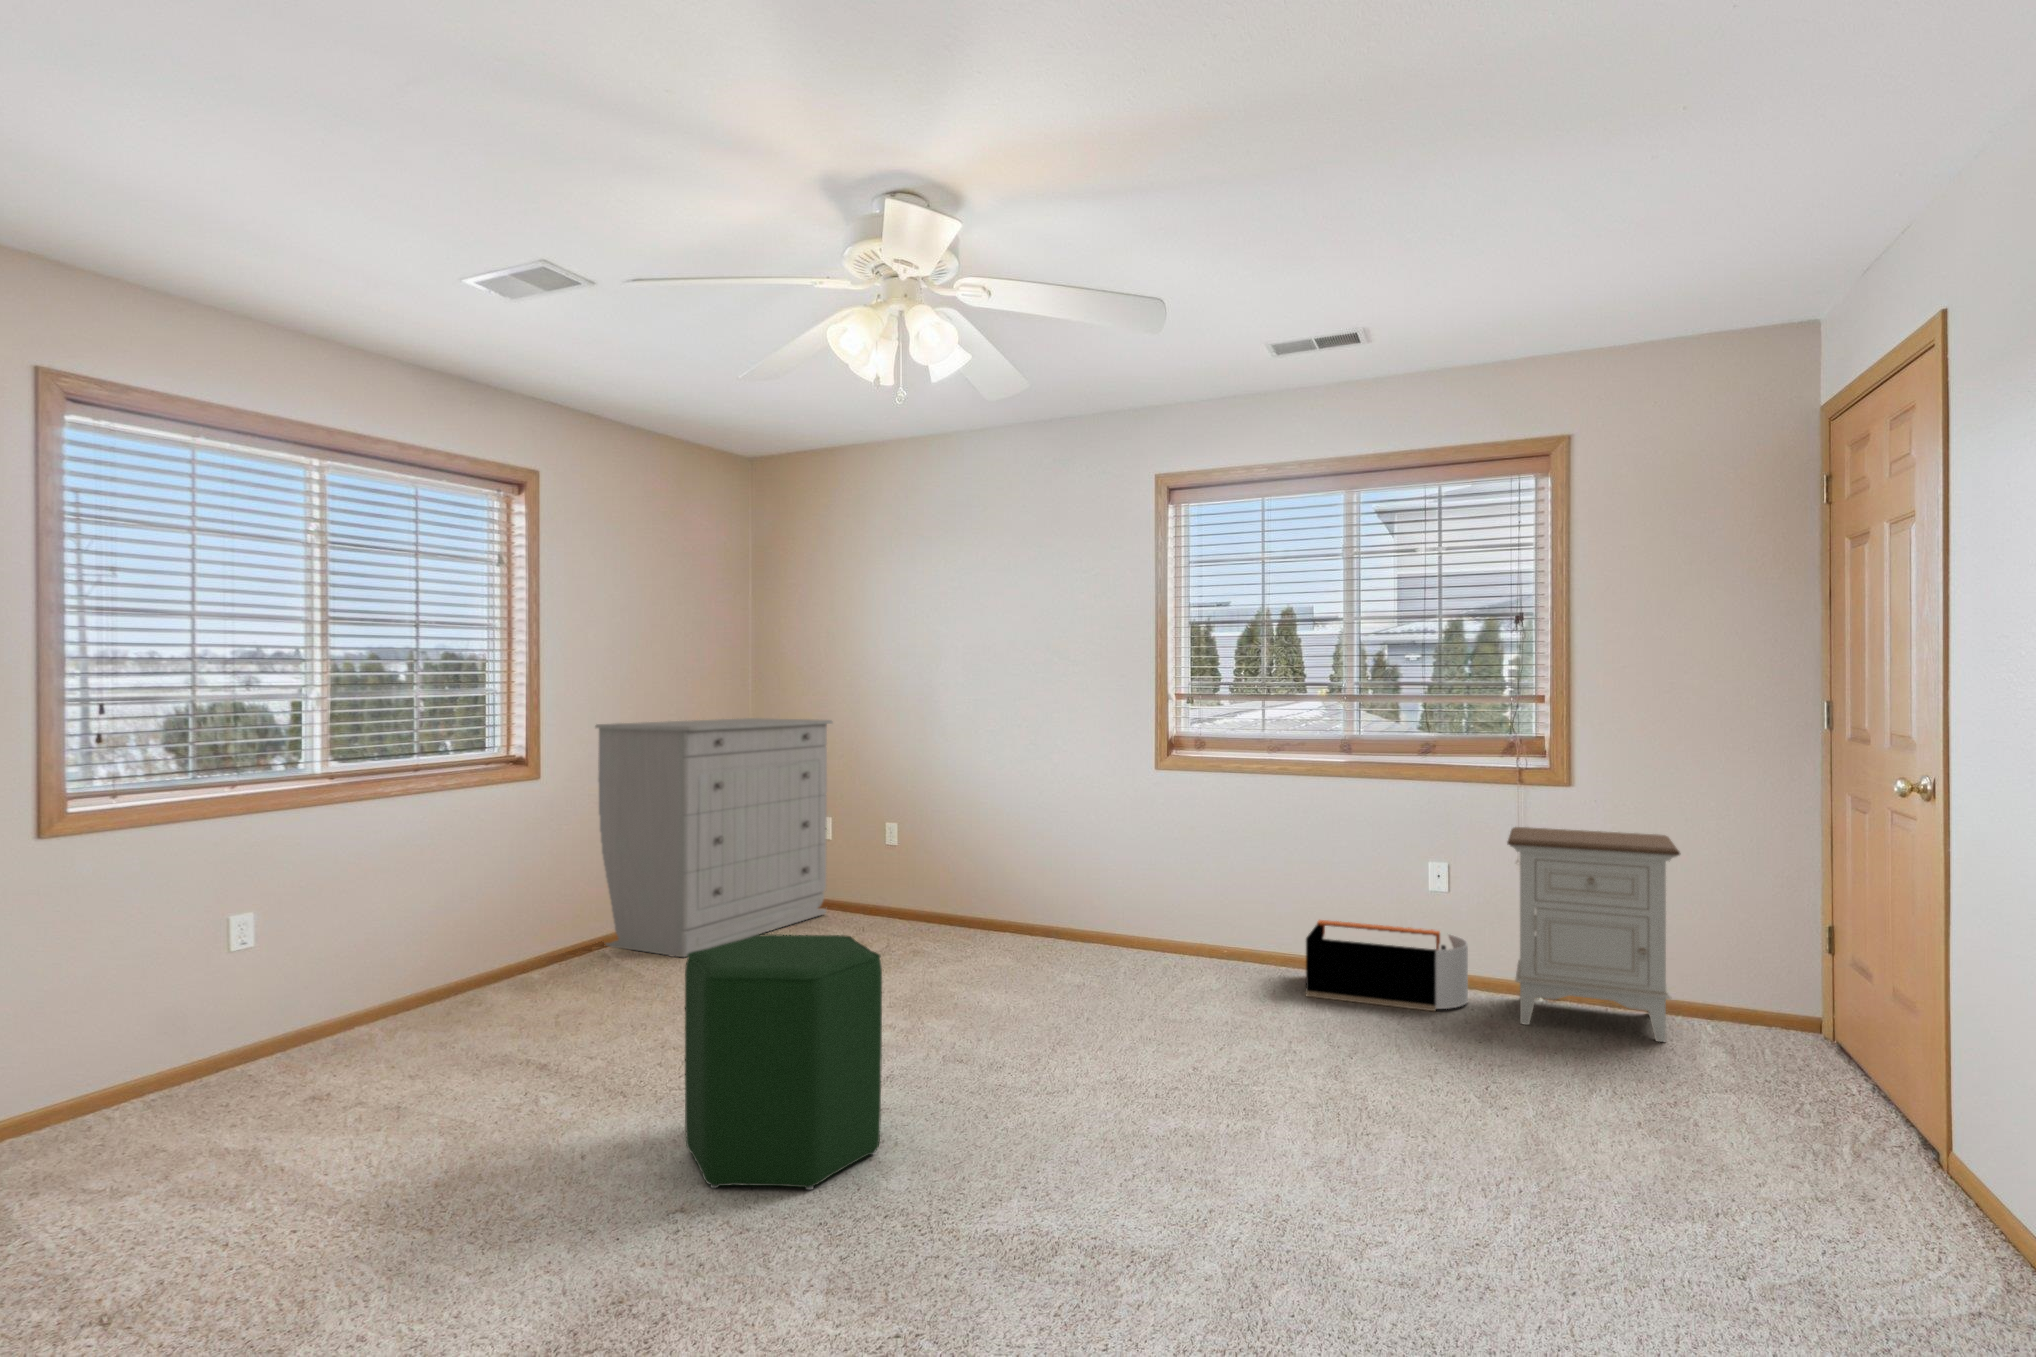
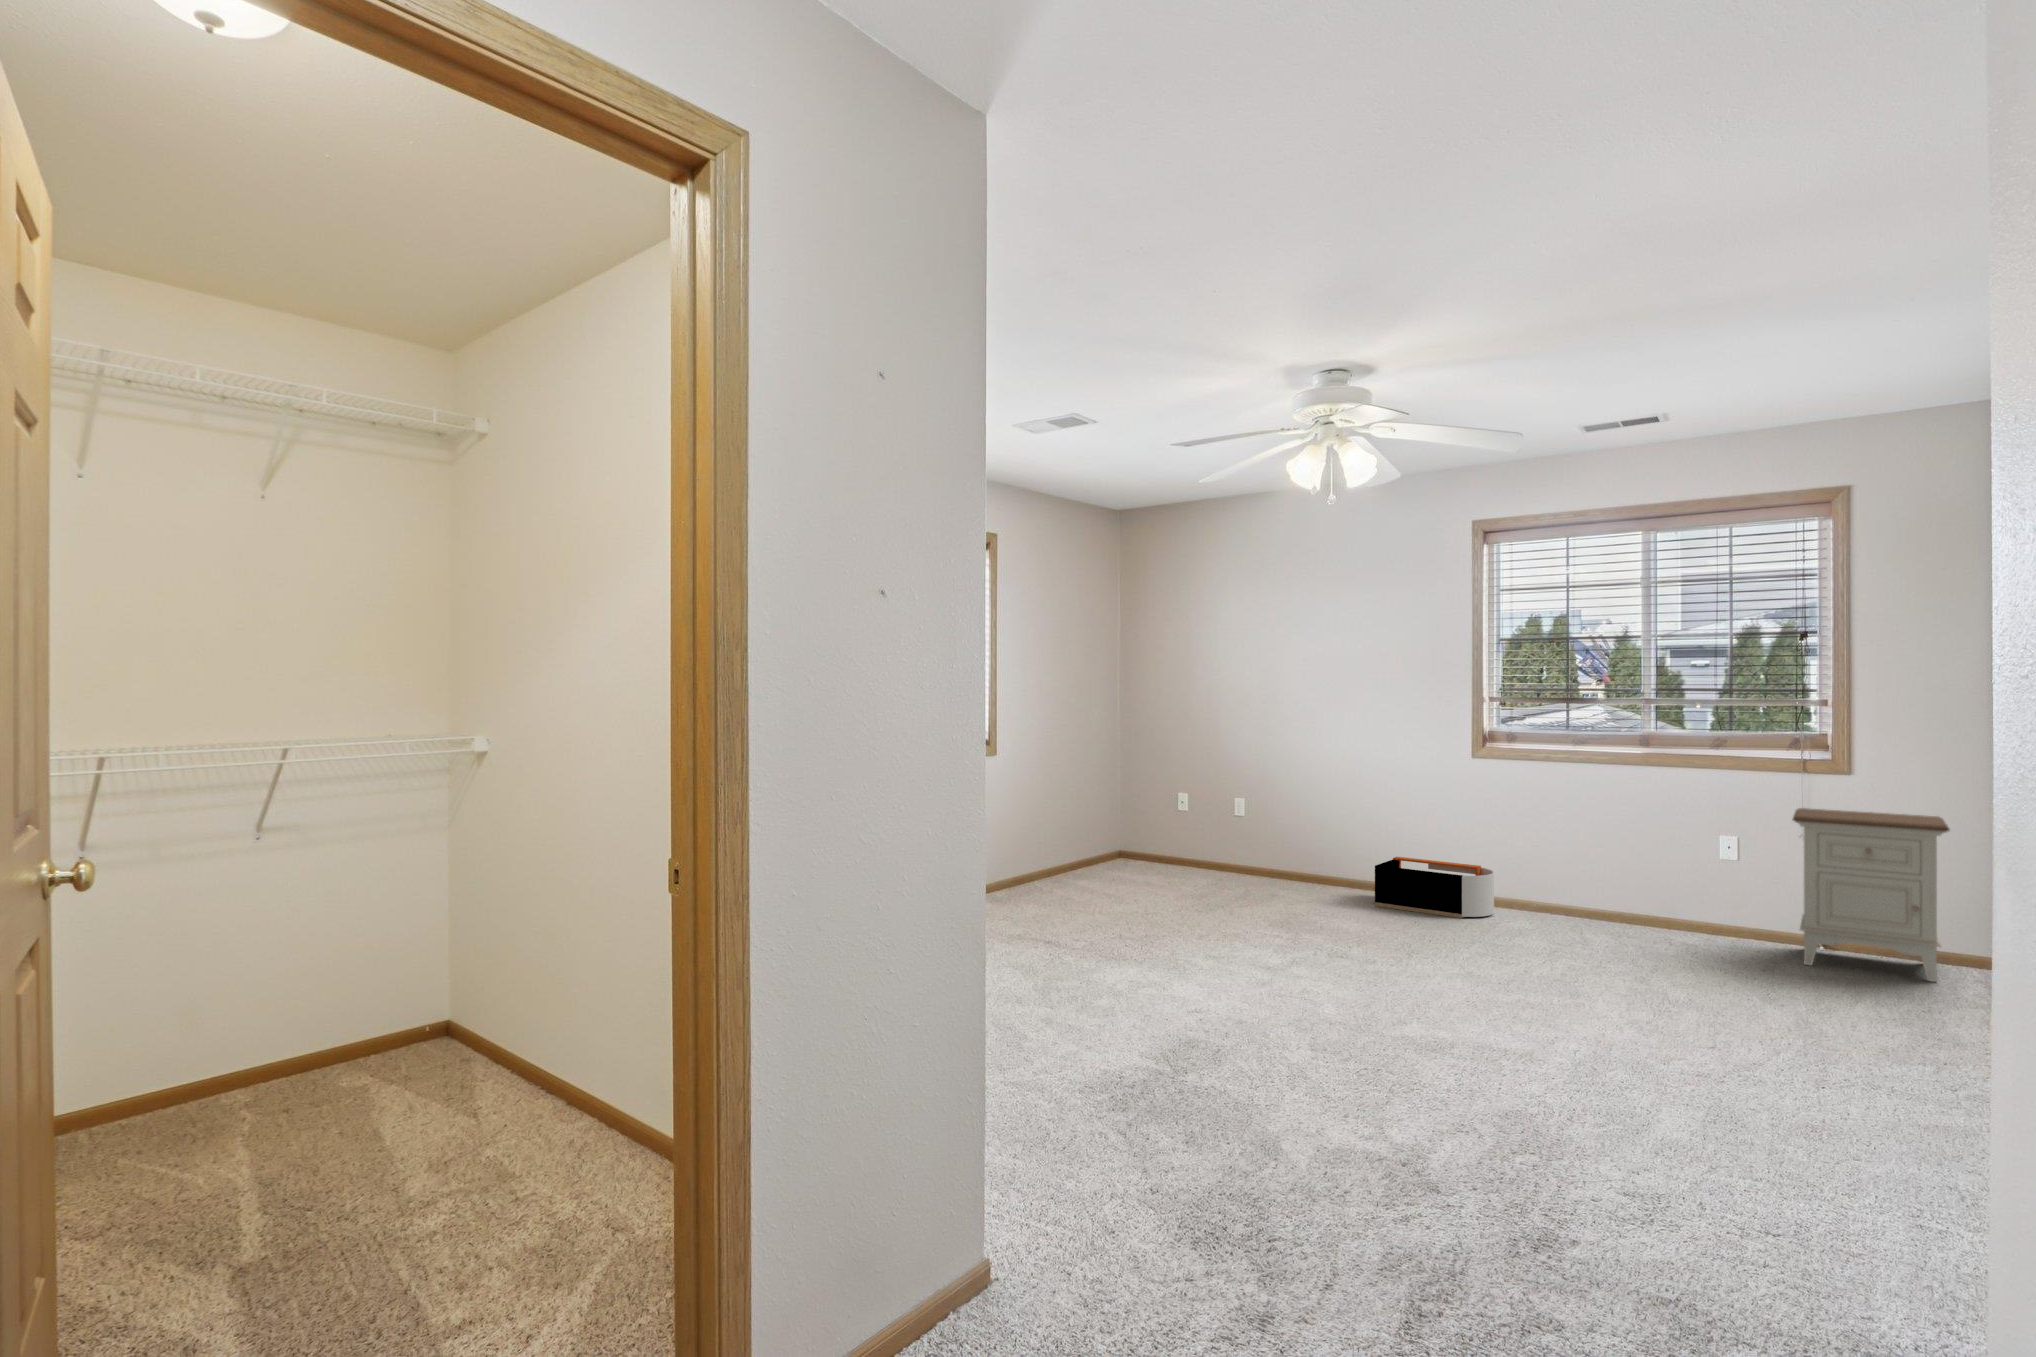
dresser: present [595,718,833,957] -> none [1025,714,1190,894]
storage bin: present [1306,920,1468,1011] -> present [1375,857,1494,918]
ottoman: present [685,934,882,1190] -> none [1193,864,1327,1024]

